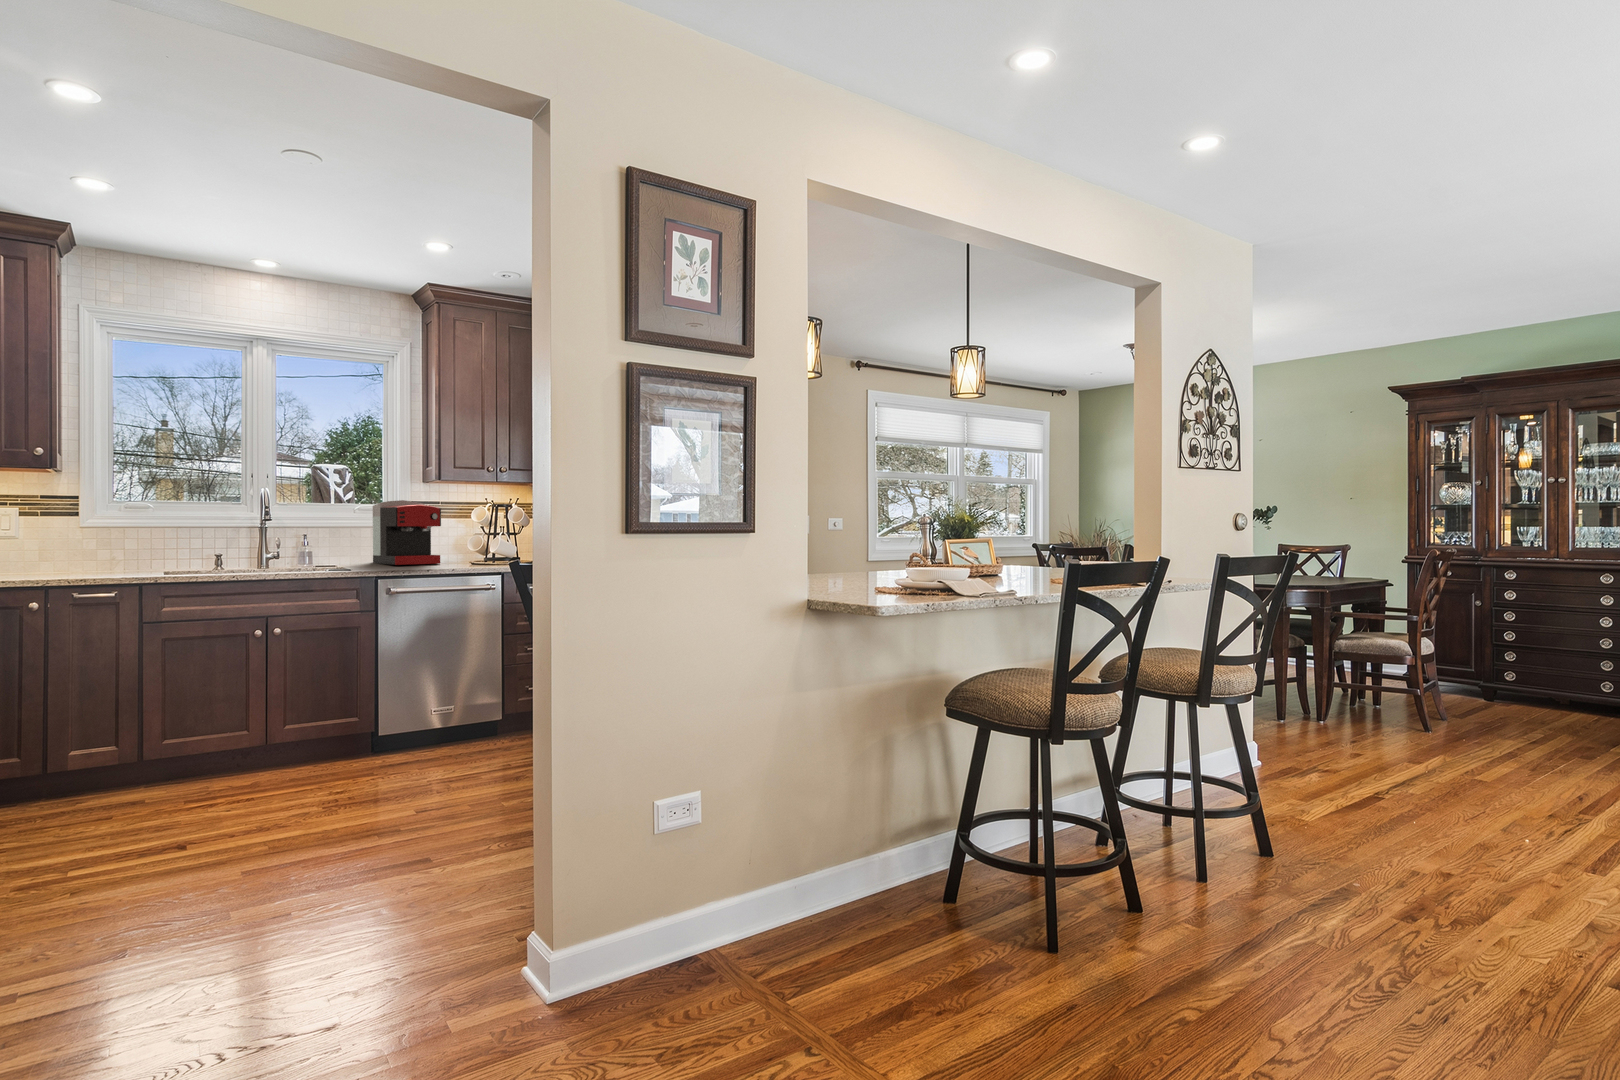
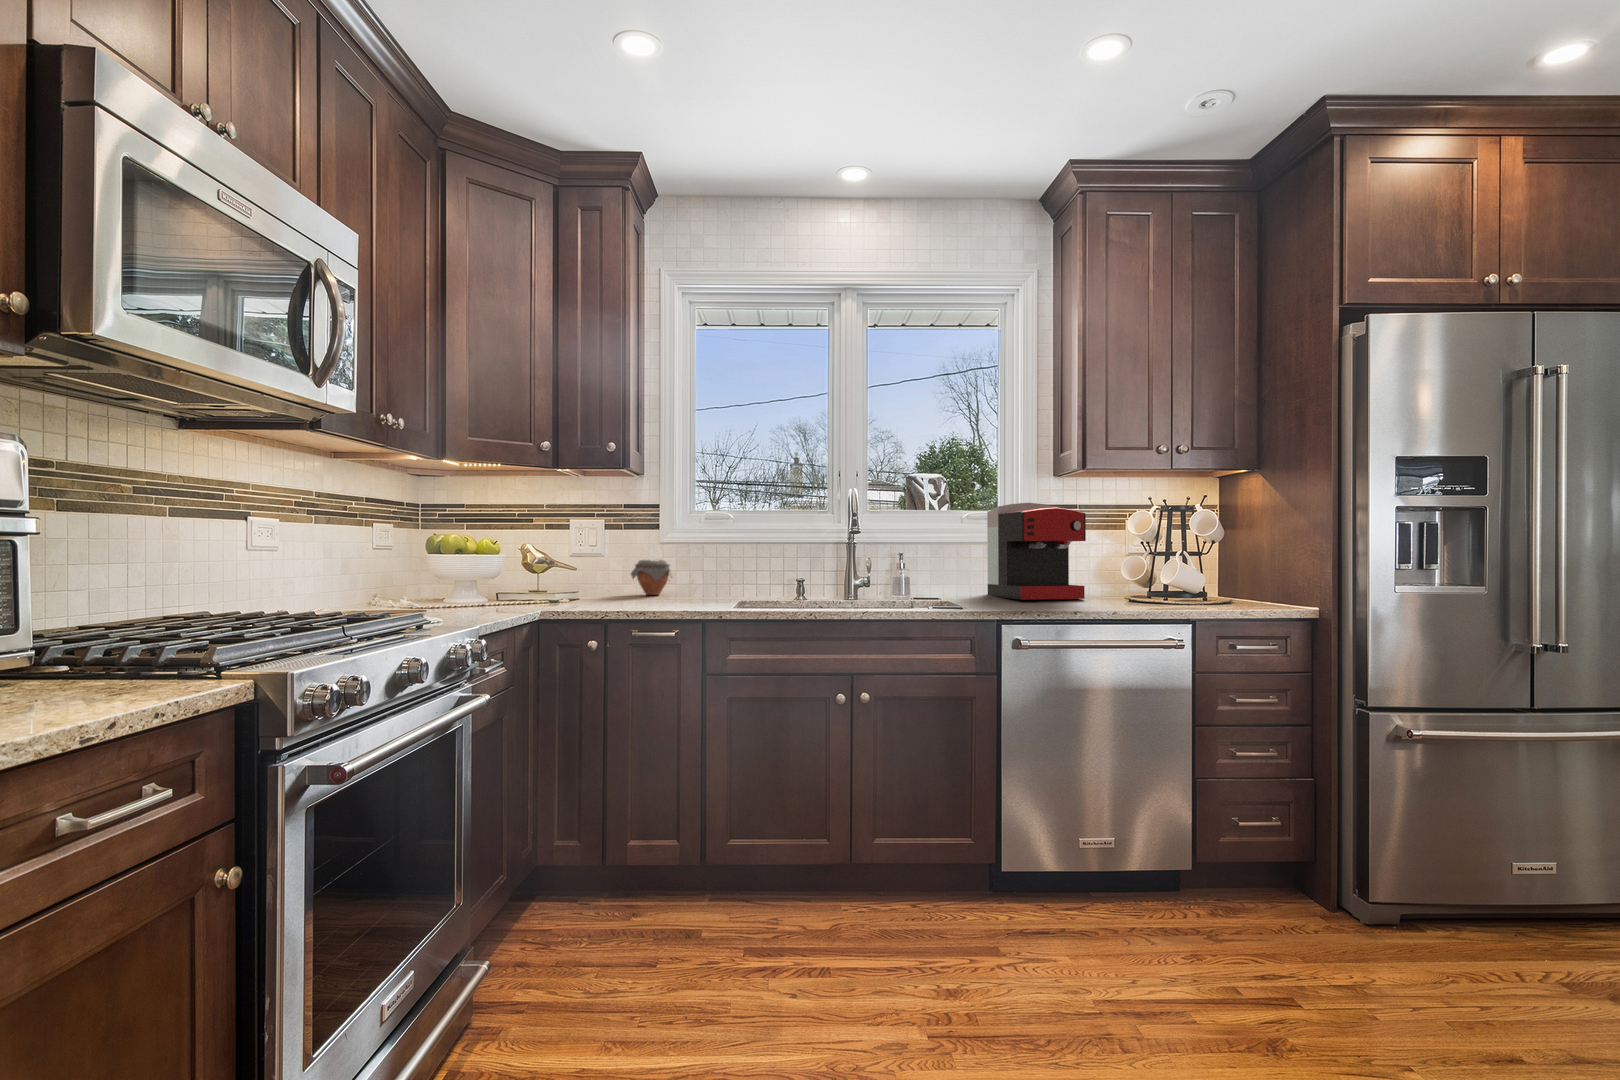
jar: none [50,540,93,569] -> present [631,560,670,595]

